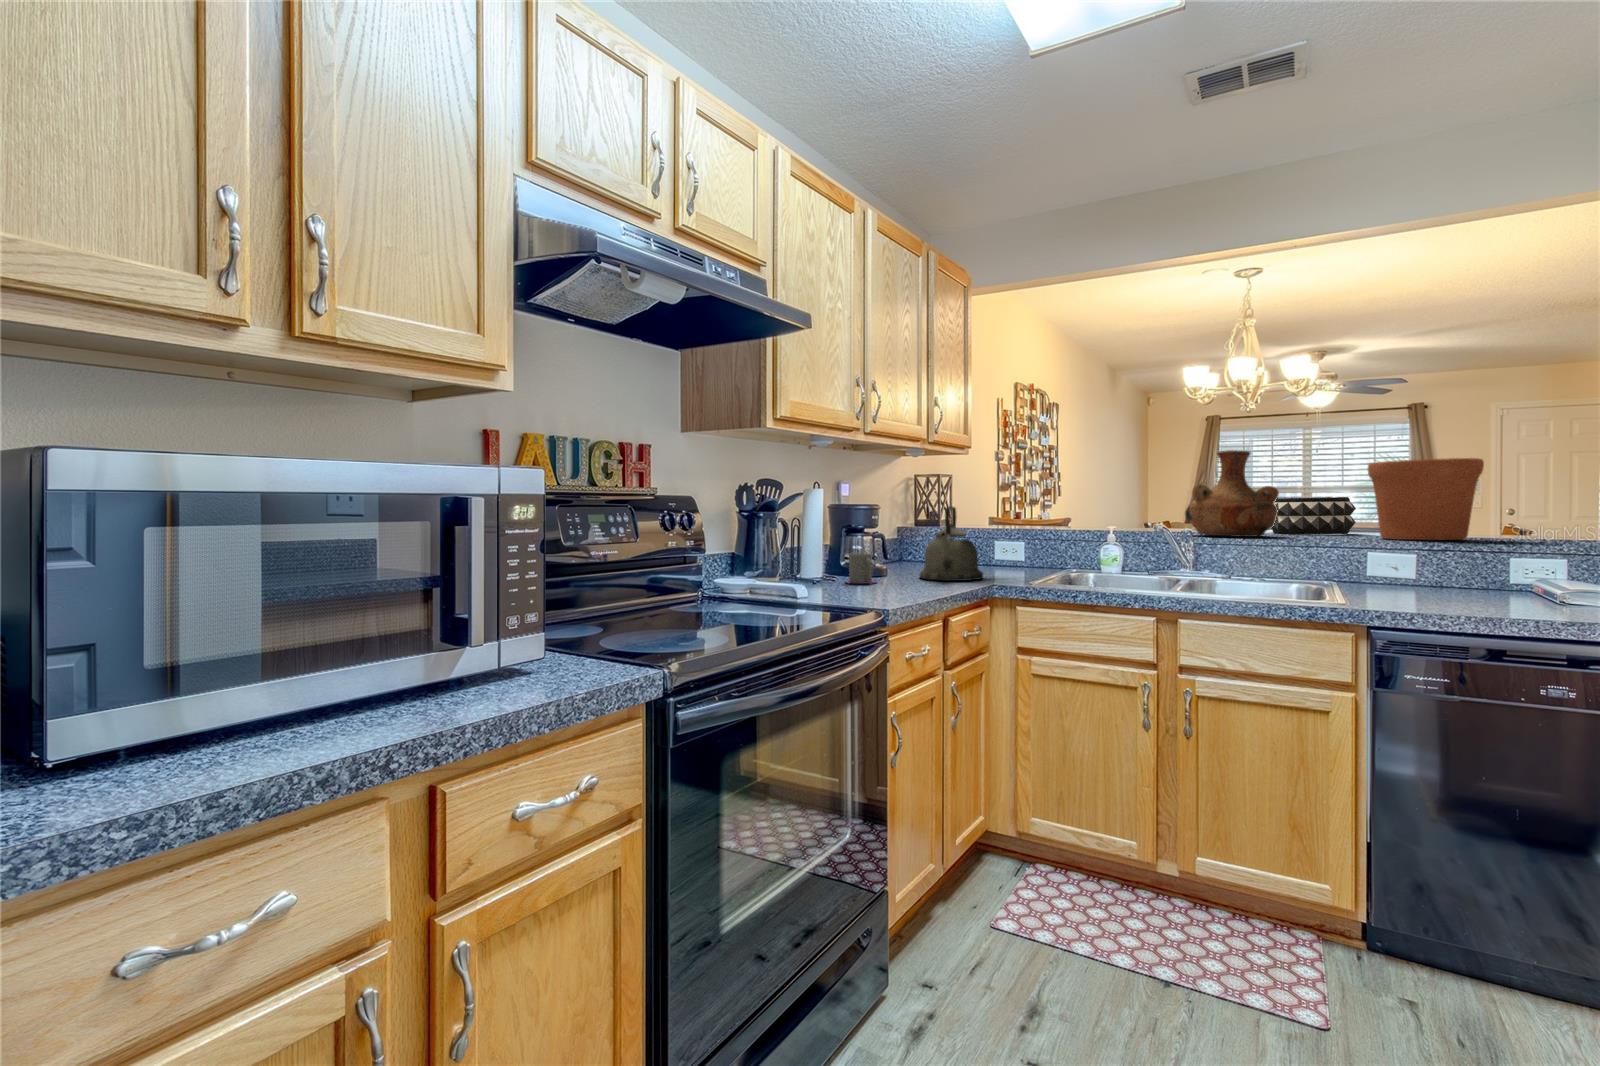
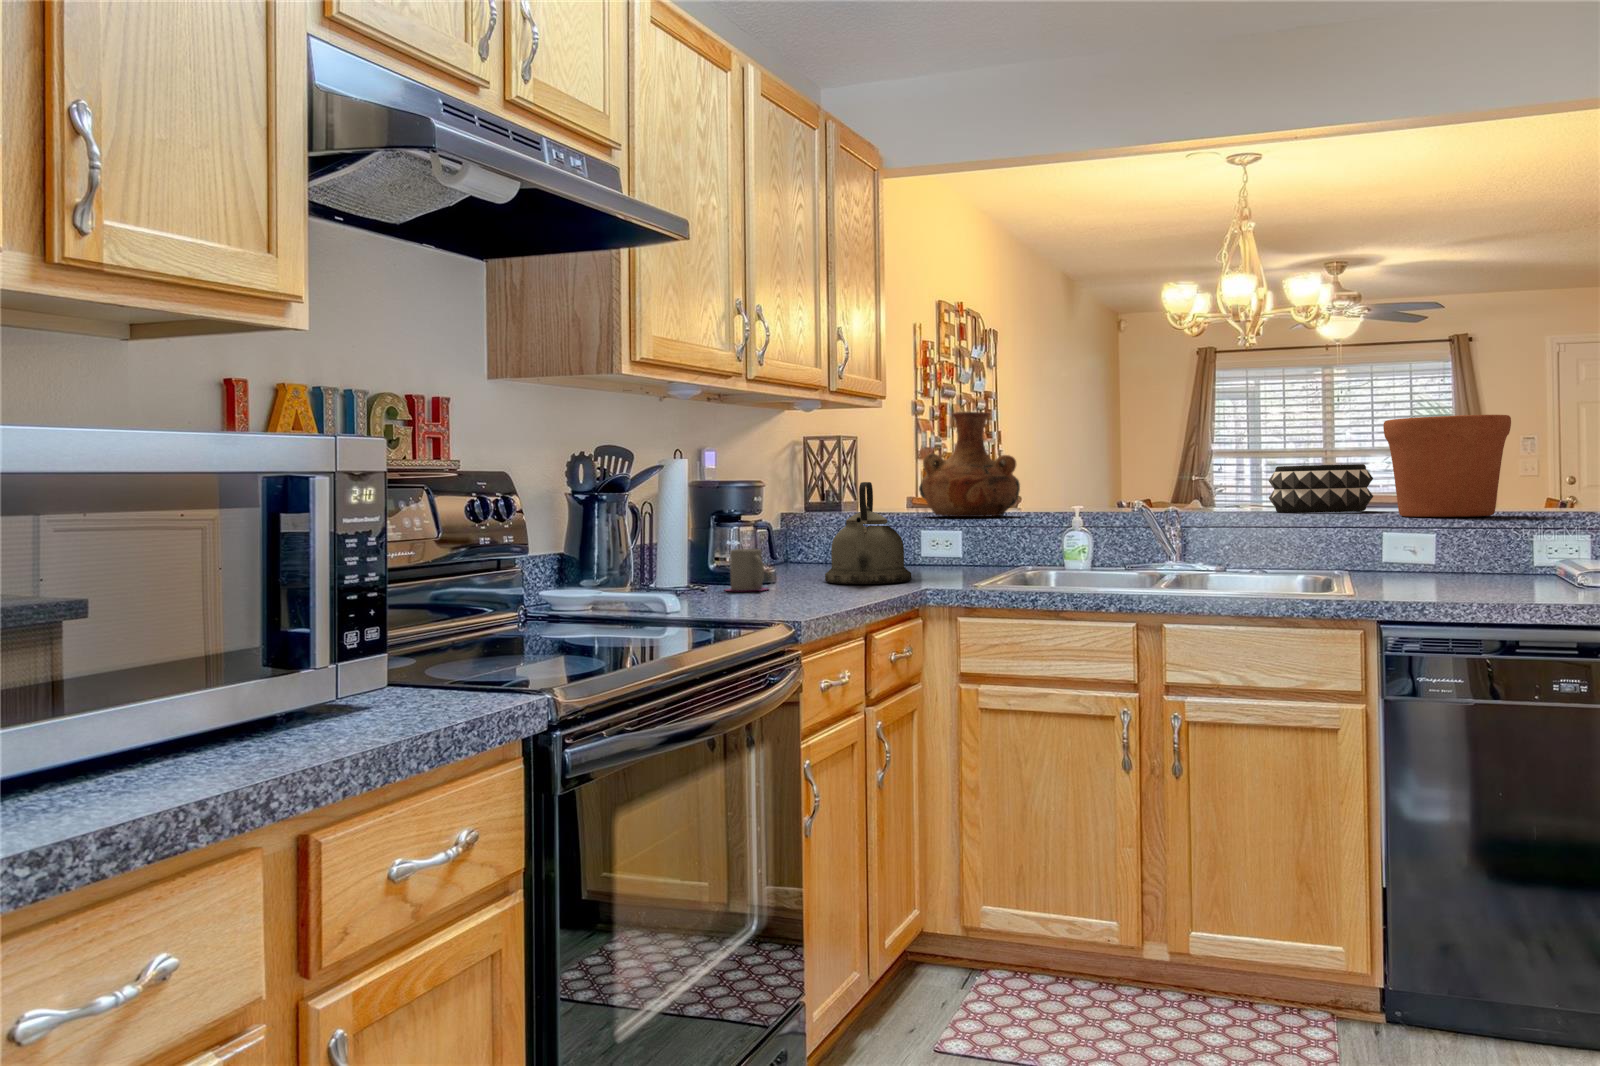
vase: present [1185,450,1279,537] -> present [919,411,1020,517]

